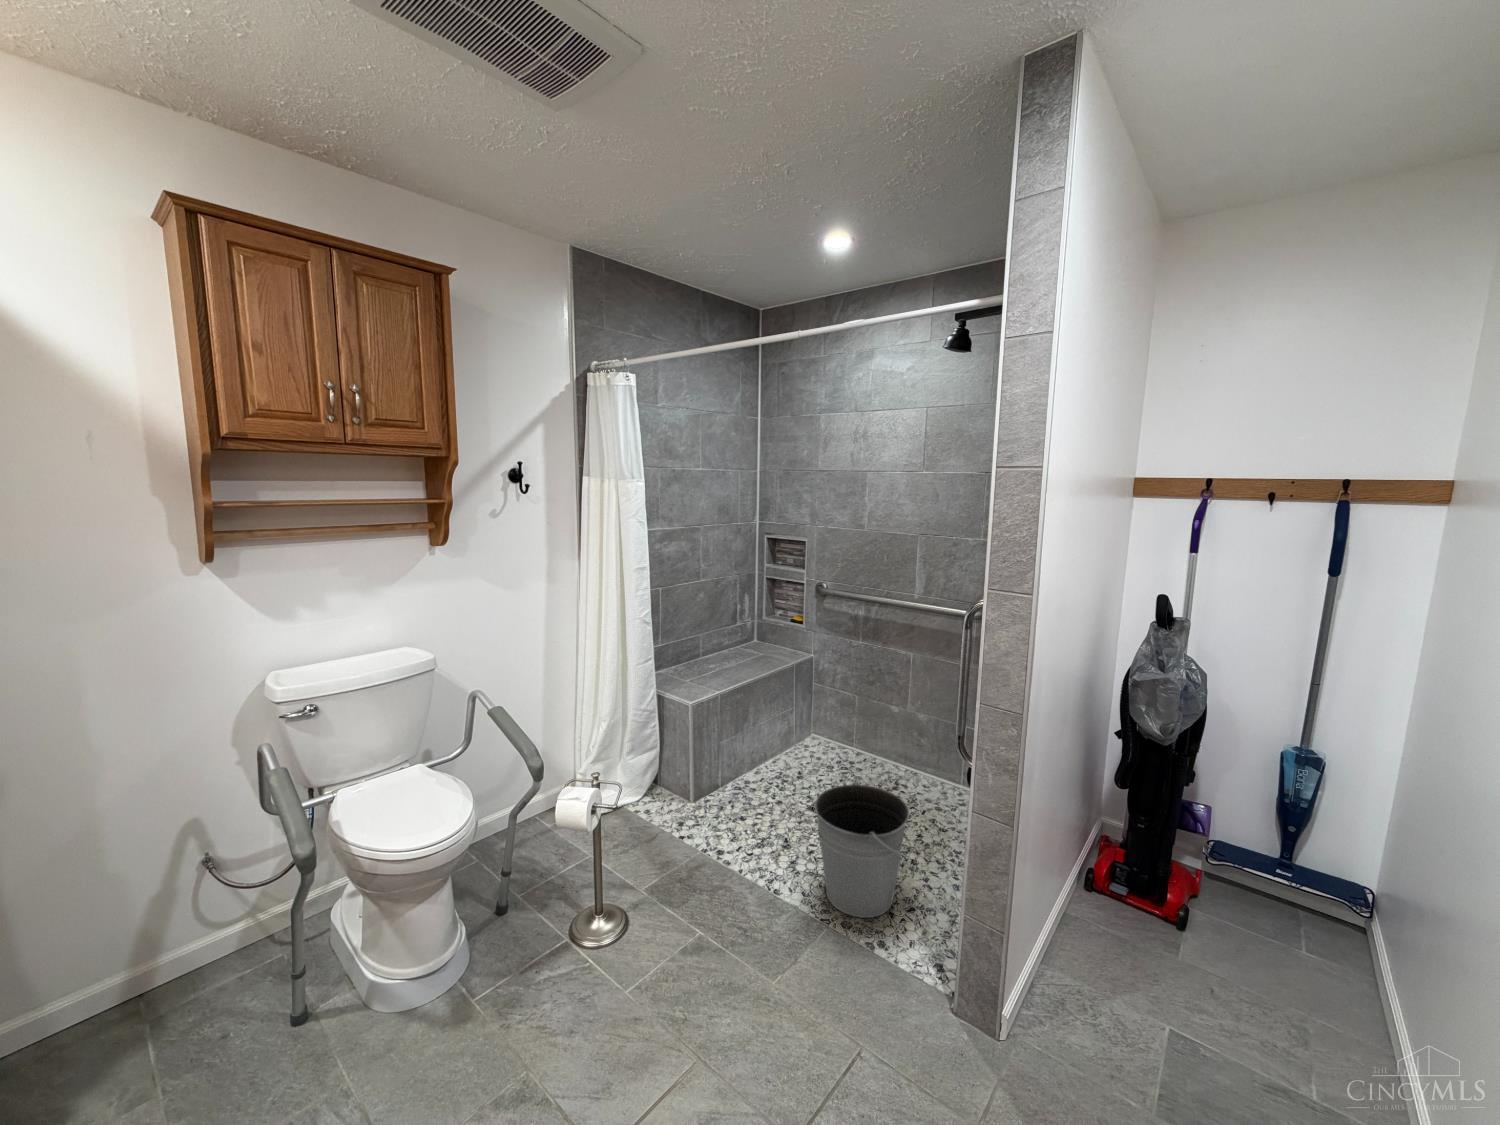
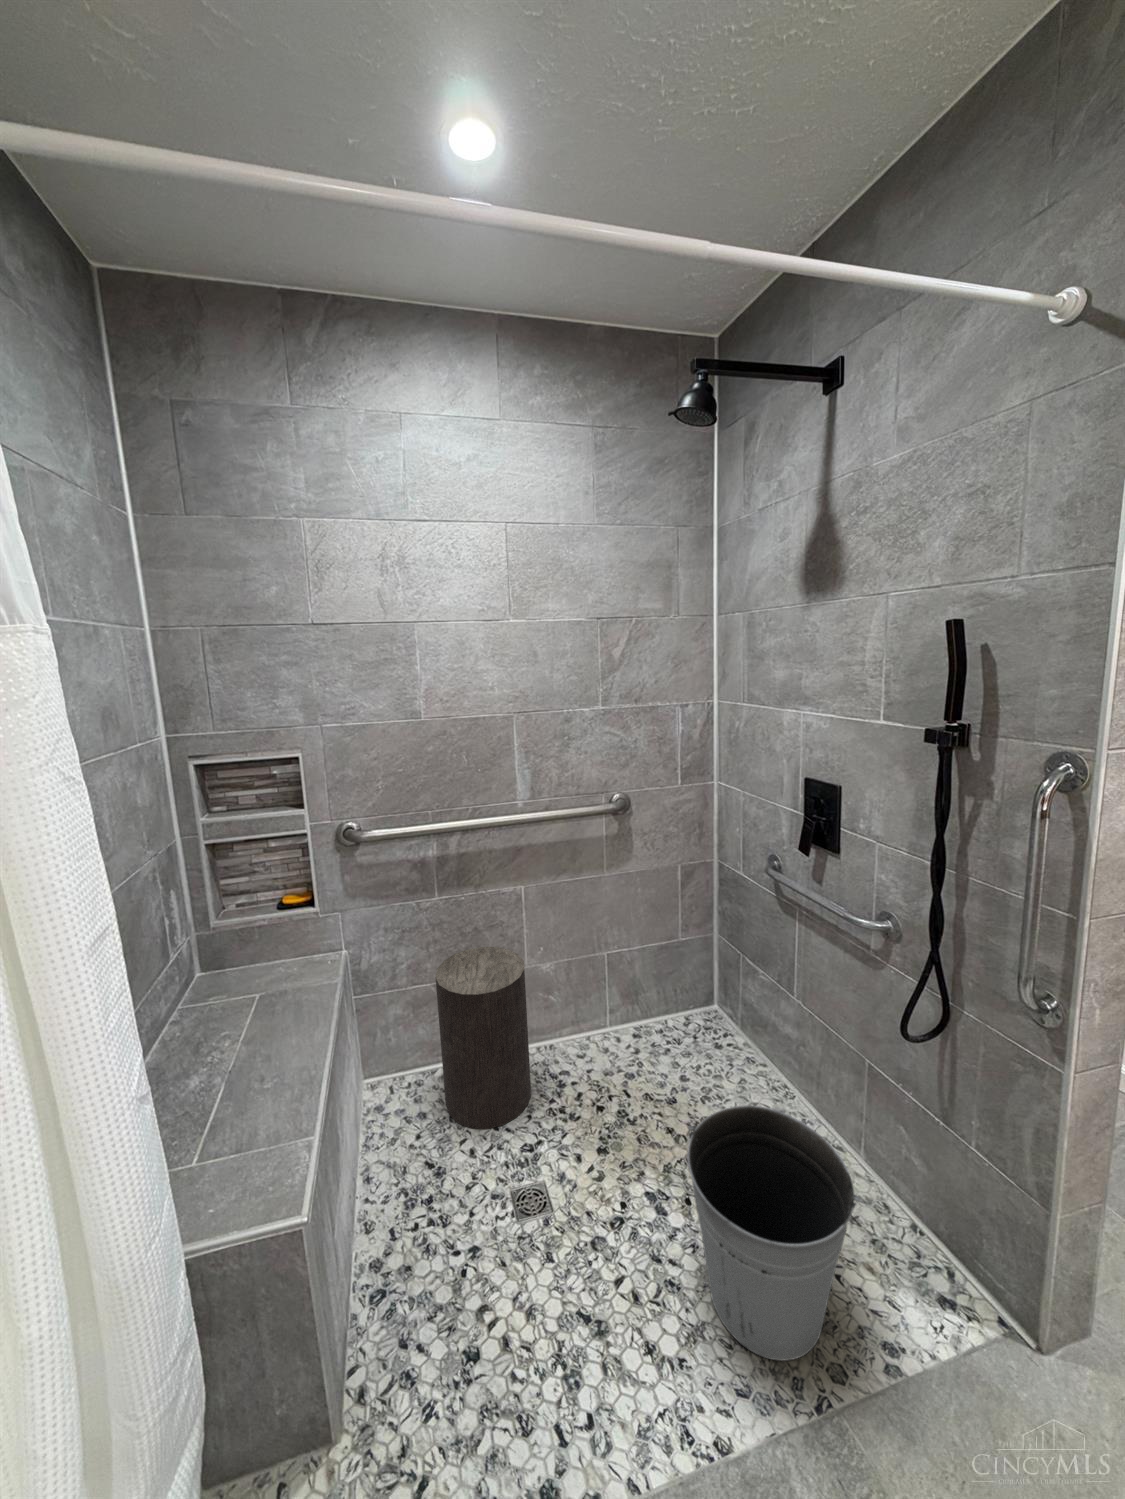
stool: none [829,678,887,785] -> present [435,947,531,1129]

